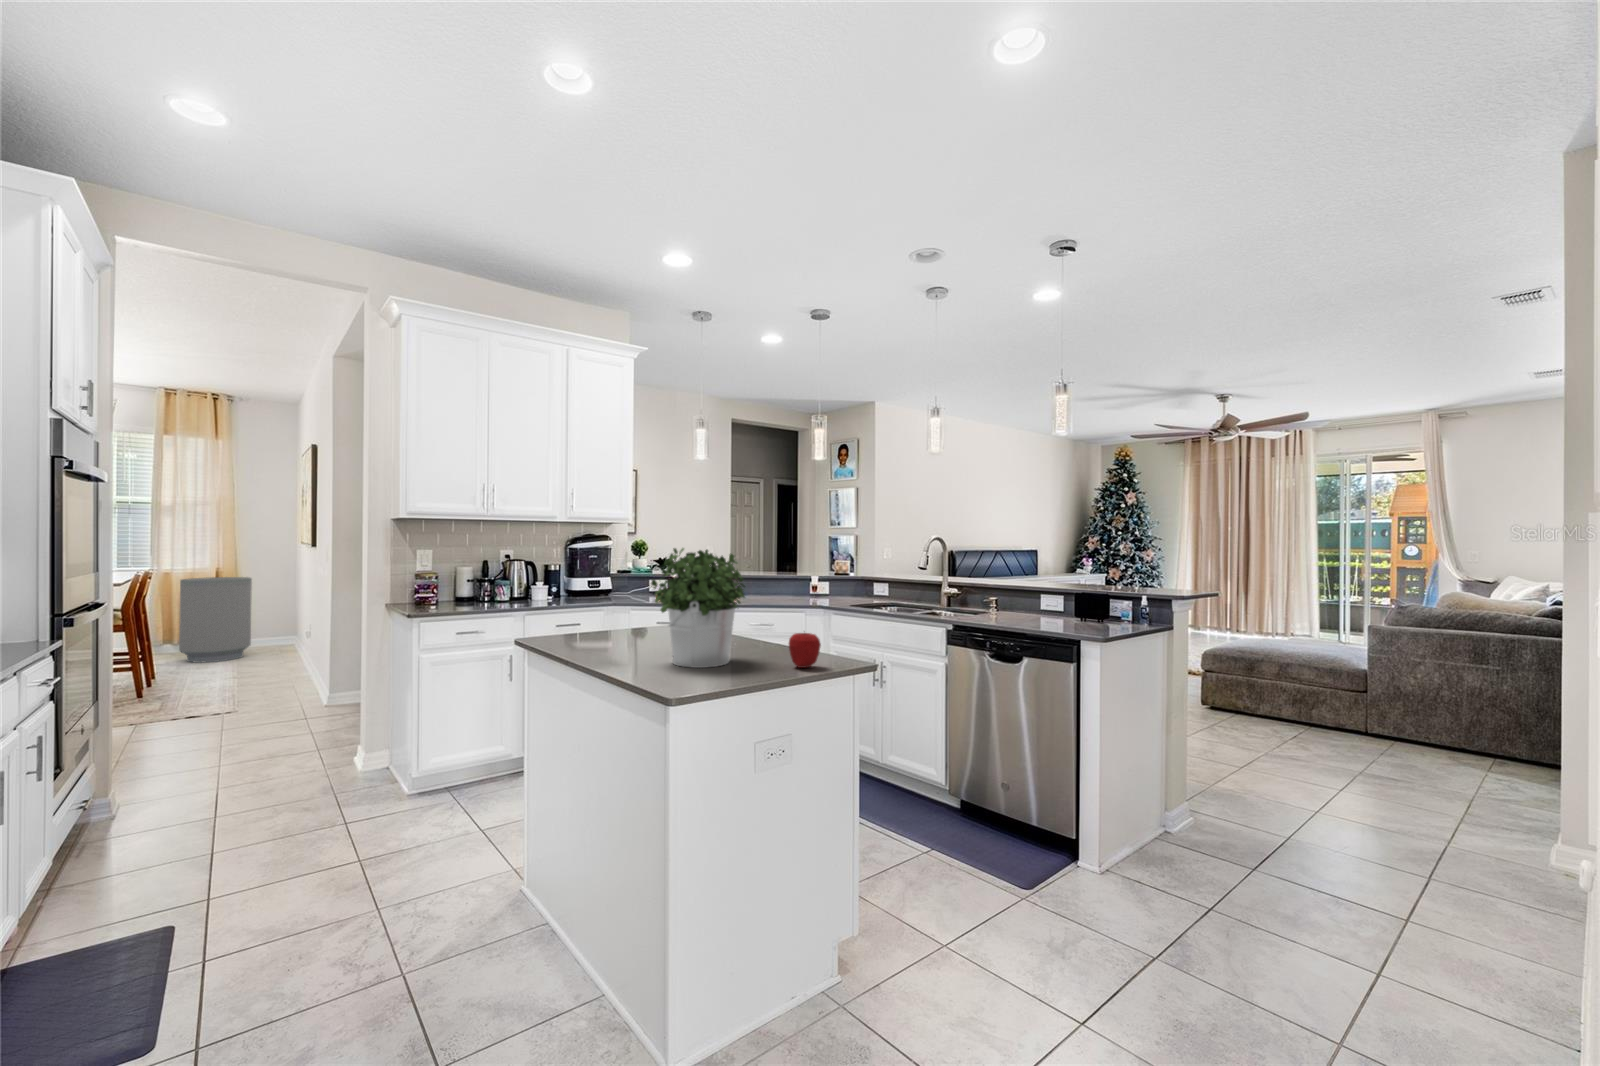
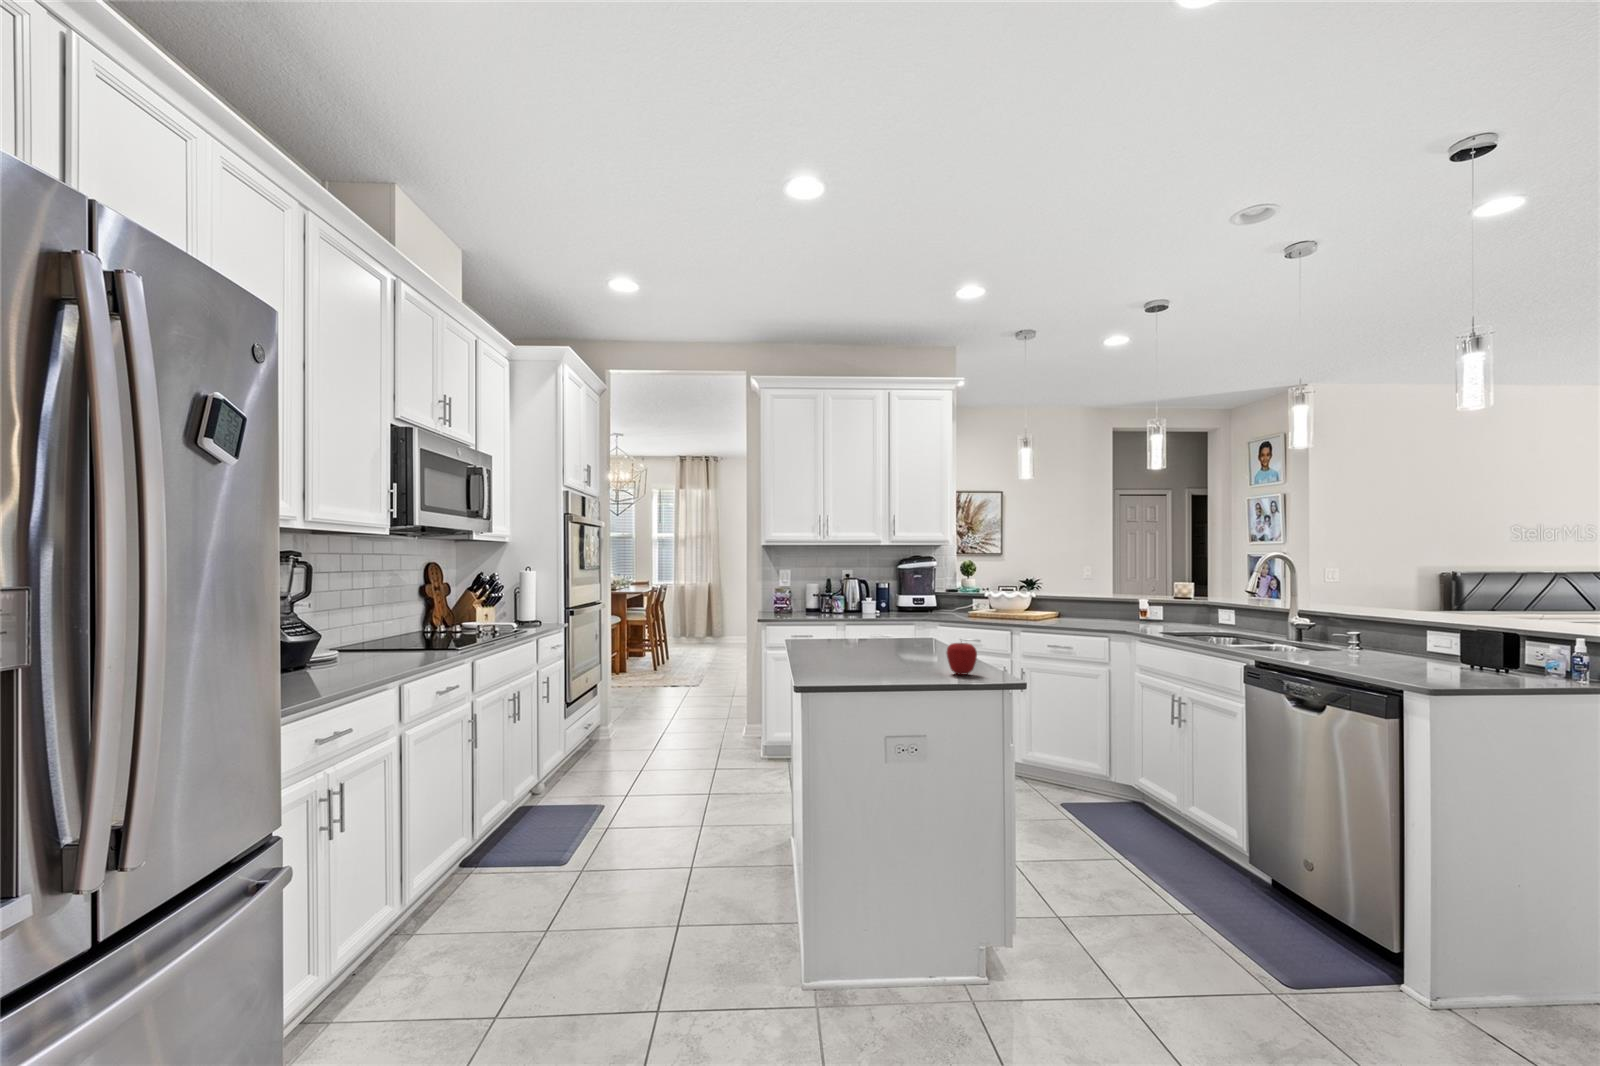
potted plant: present [651,548,745,668] -> none [845,565,923,666]
trash can: present [179,577,252,663] -> none [686,590,726,651]

